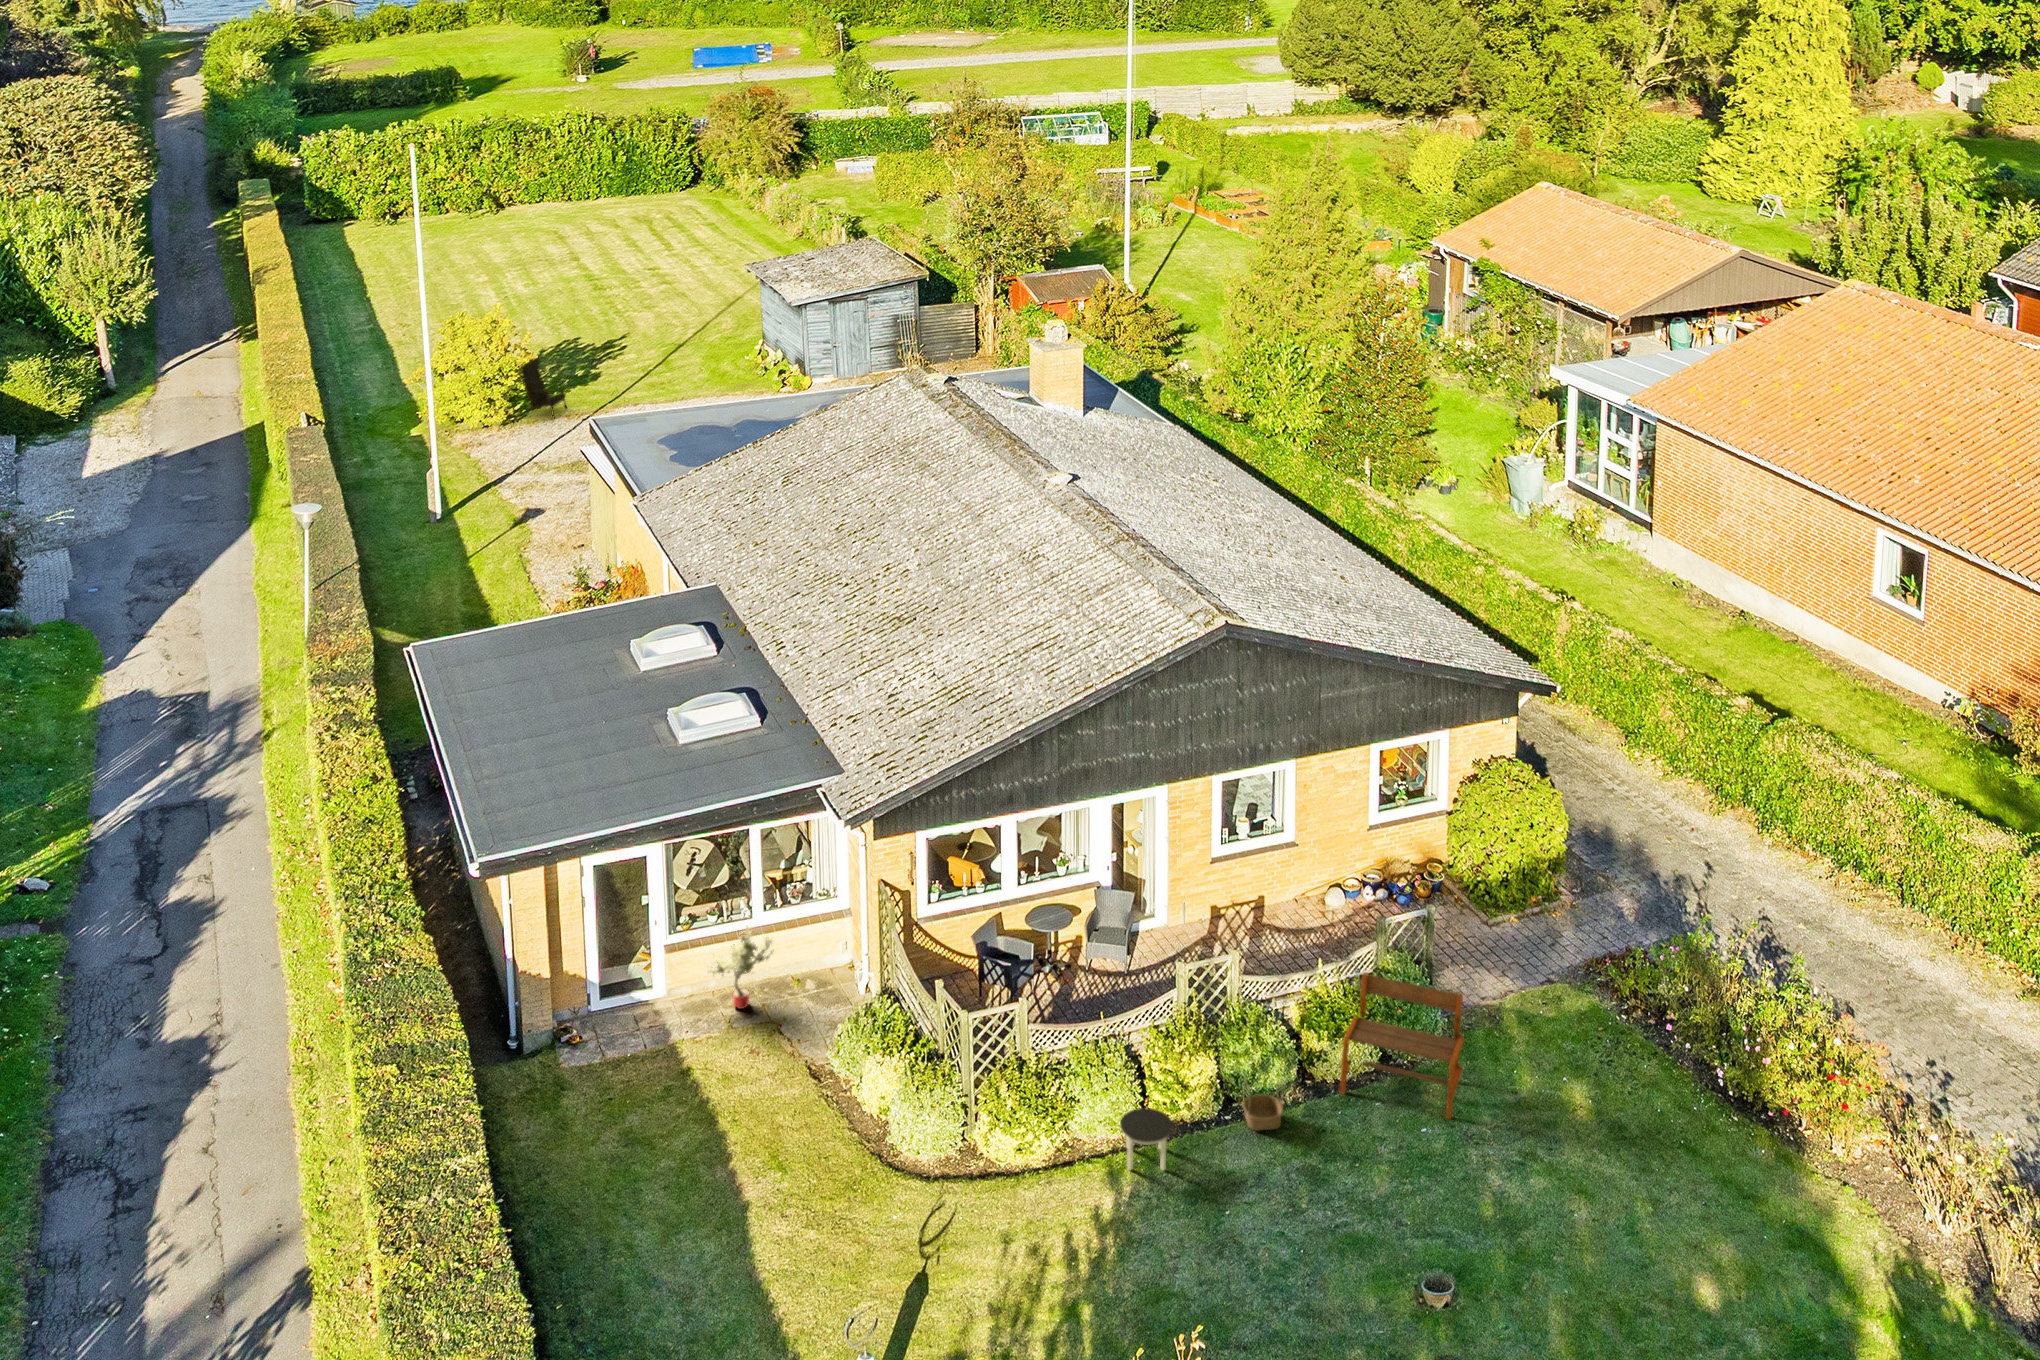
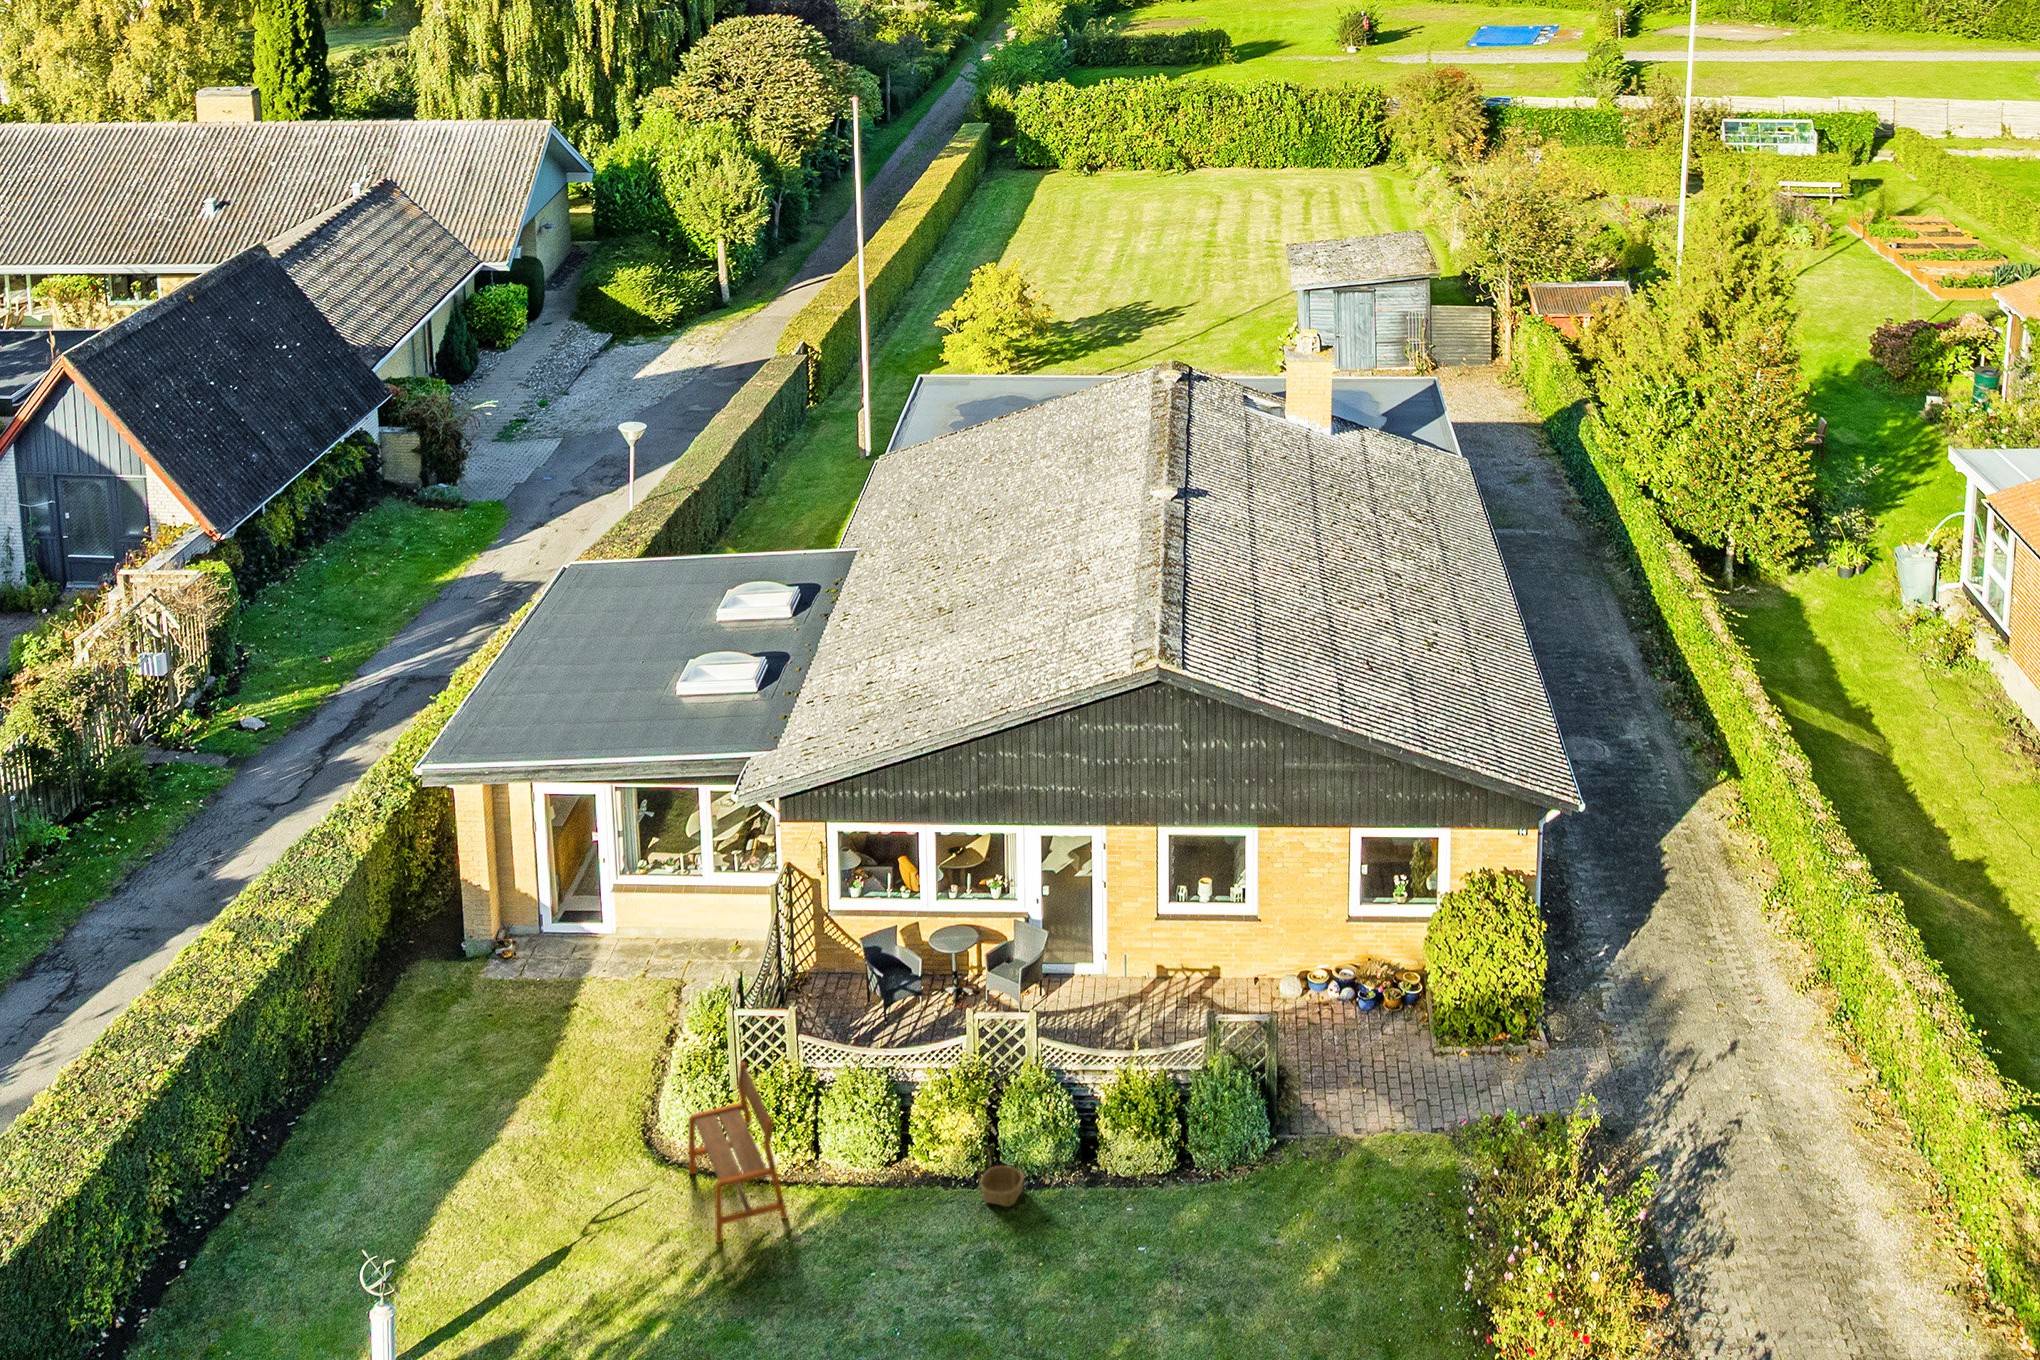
lounge chair: present [521,358,567,417] -> none [1021,301,1069,363]
potted tree: present [706,927,773,1009] -> none [636,883,699,962]
bench: present [1340,973,1464,1119] -> present [688,1062,787,1243]
round table: present [1120,1108,1173,1170] -> none [830,1146,887,1215]

